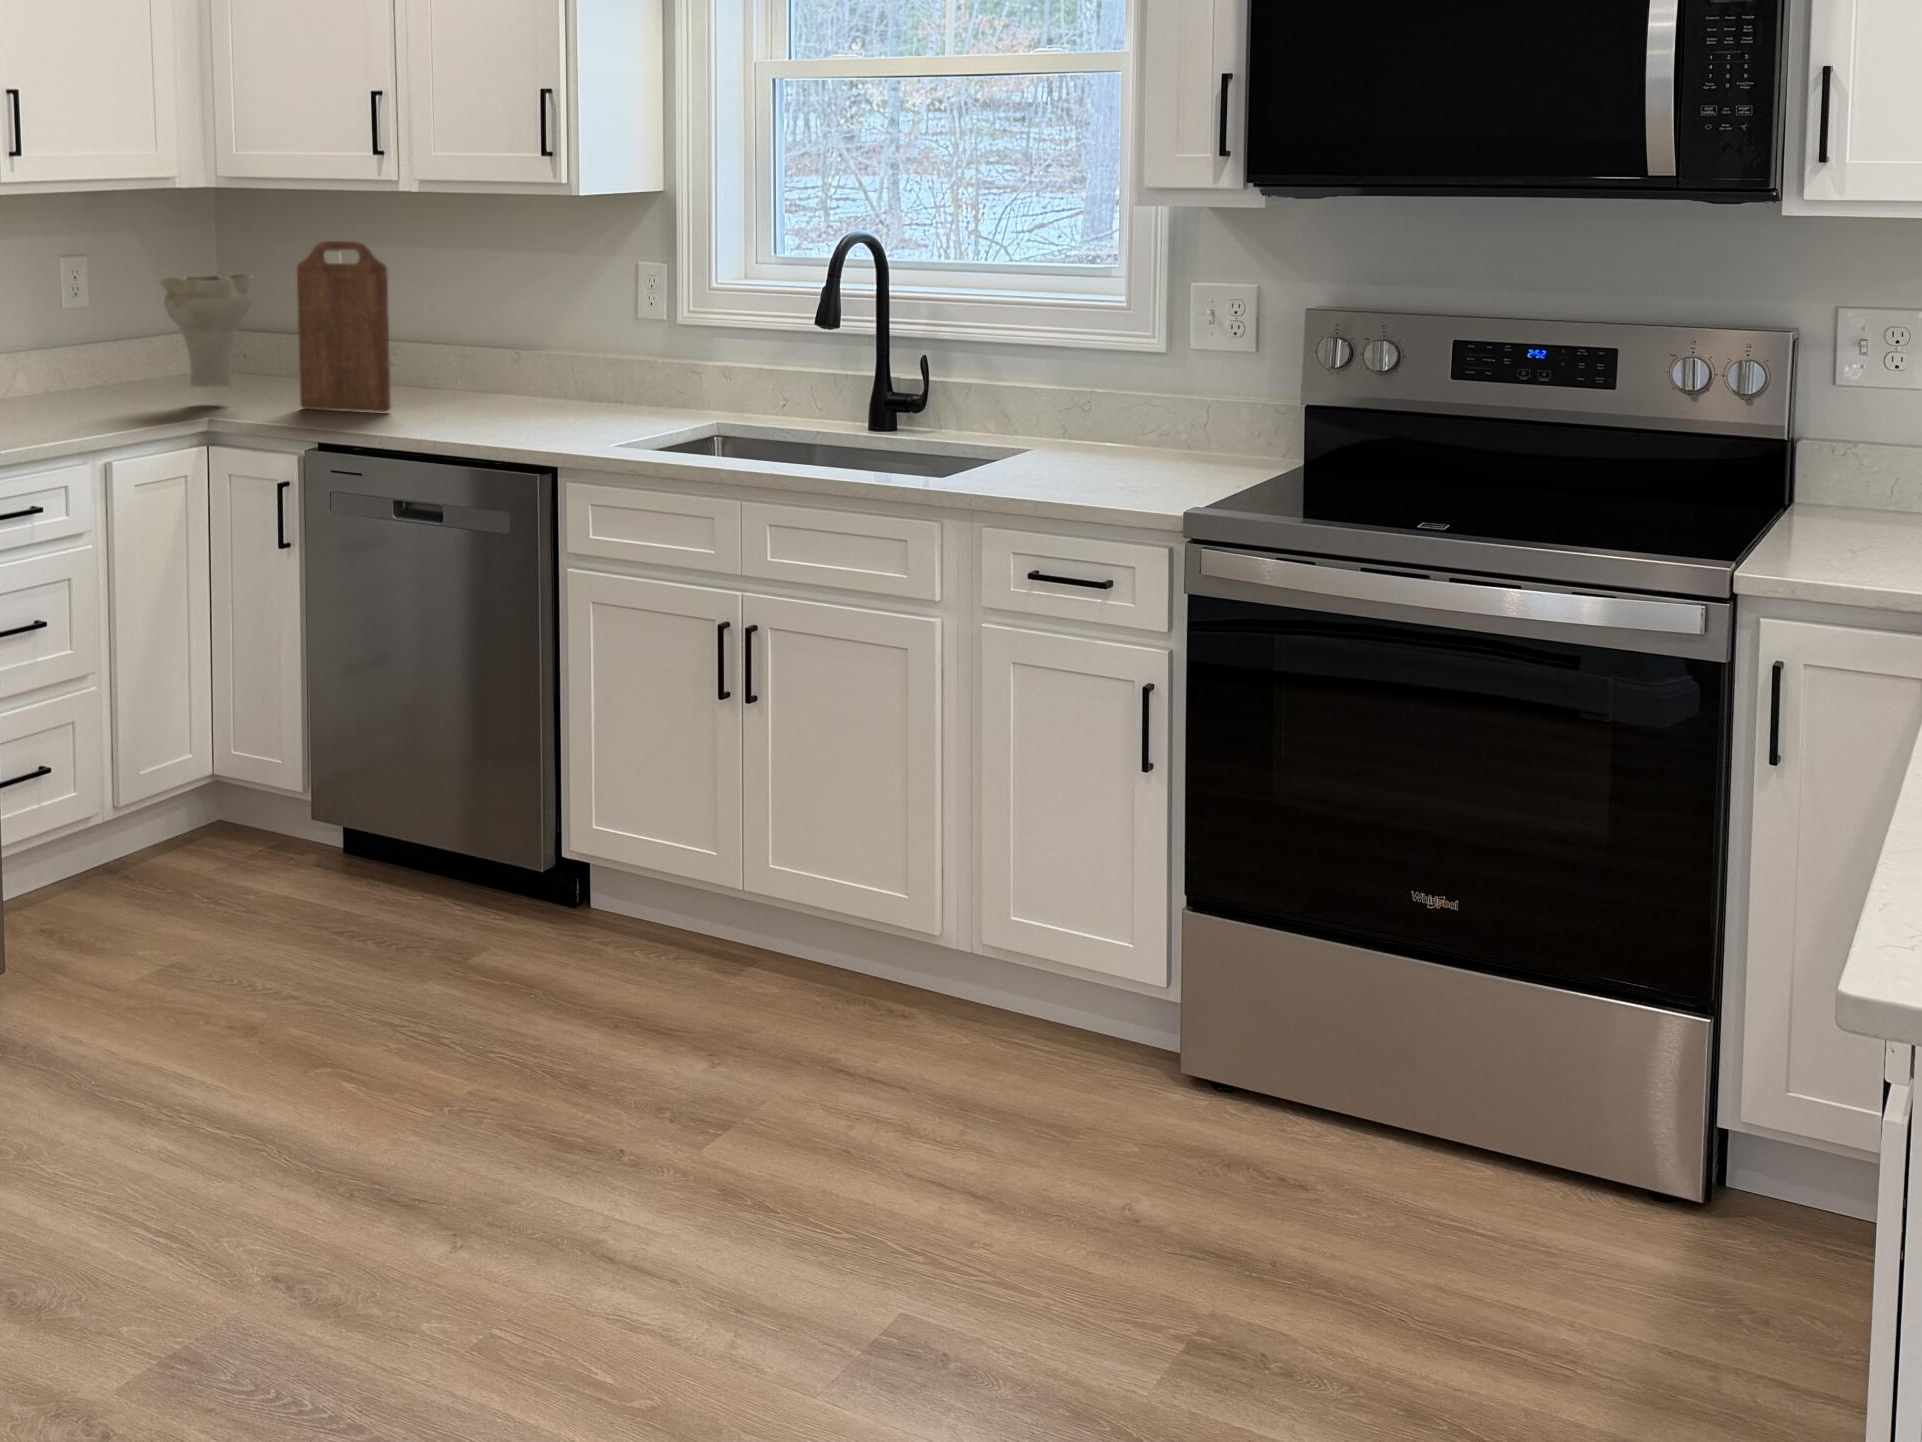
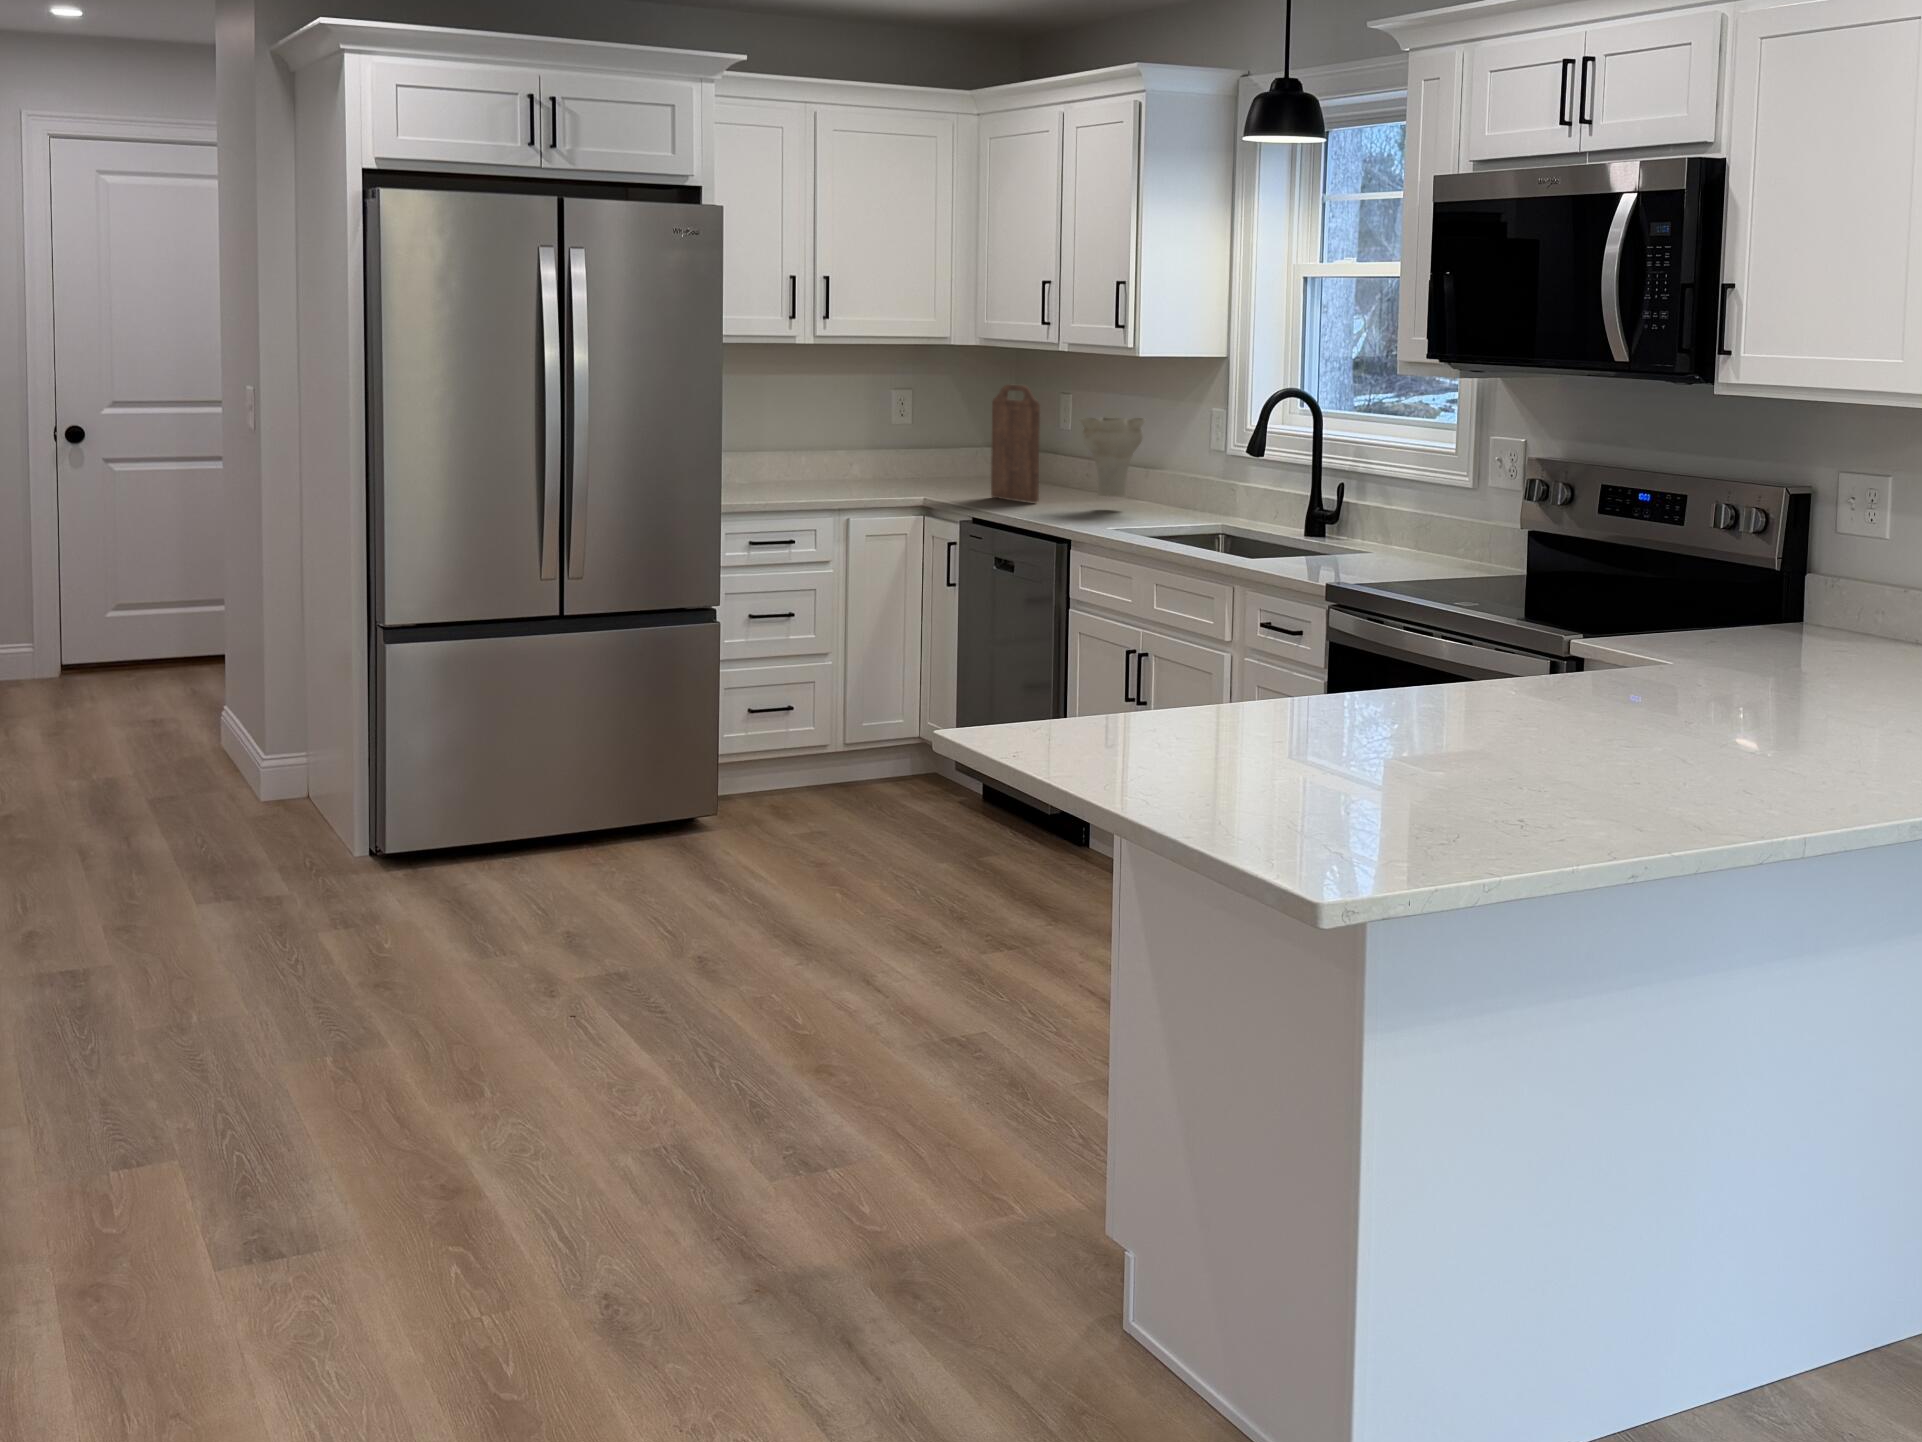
vase: present [160,274,253,387] -> present [1079,417,1145,497]

